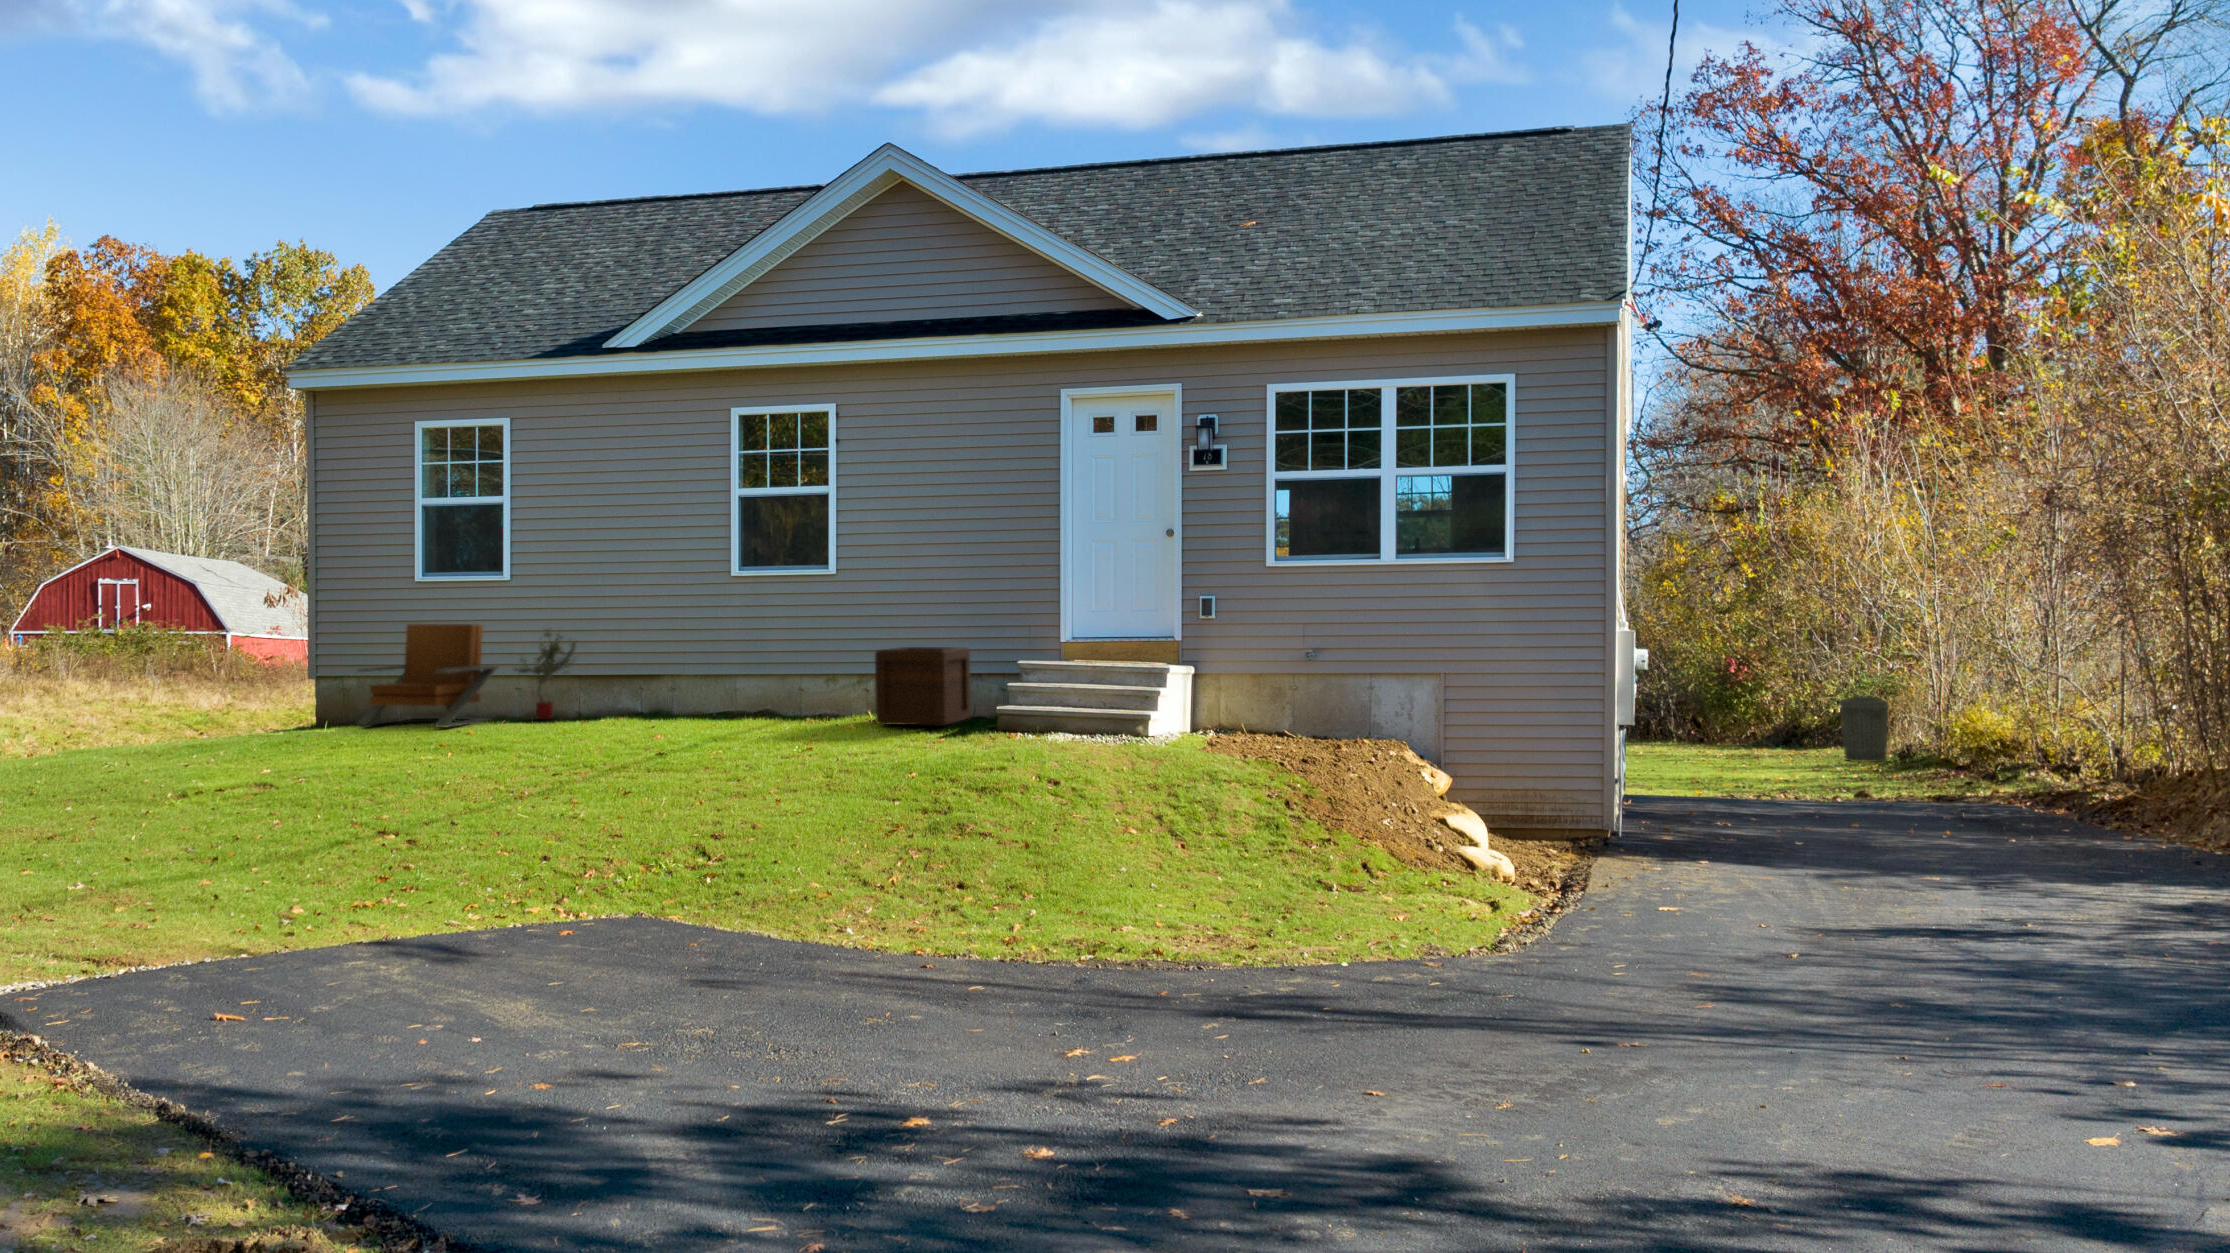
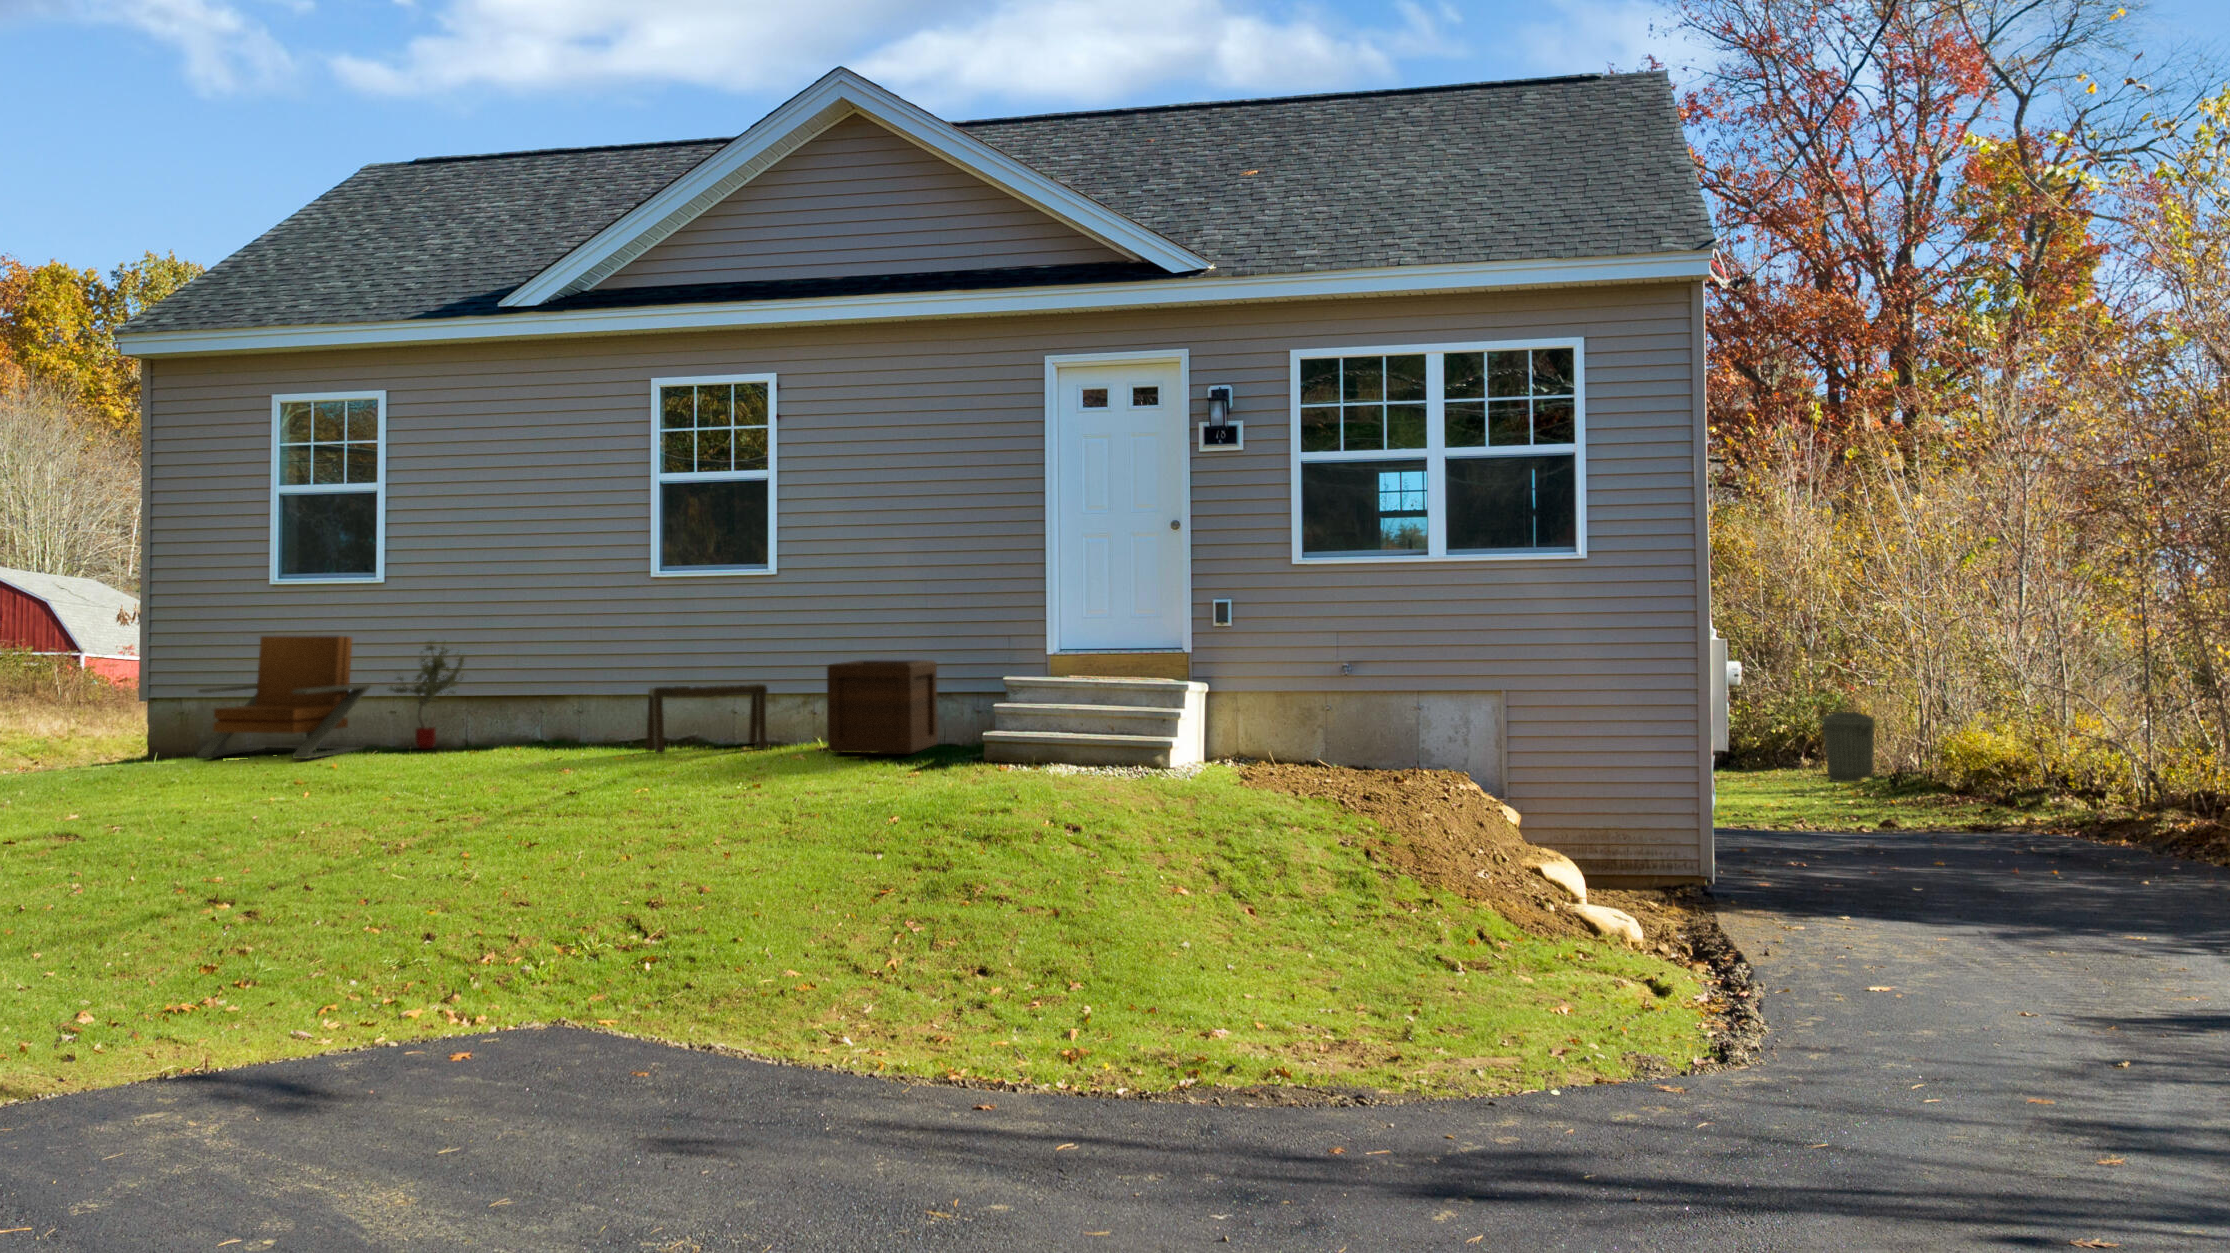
bench: none [727,666,828,725] -> present [646,684,768,754]

